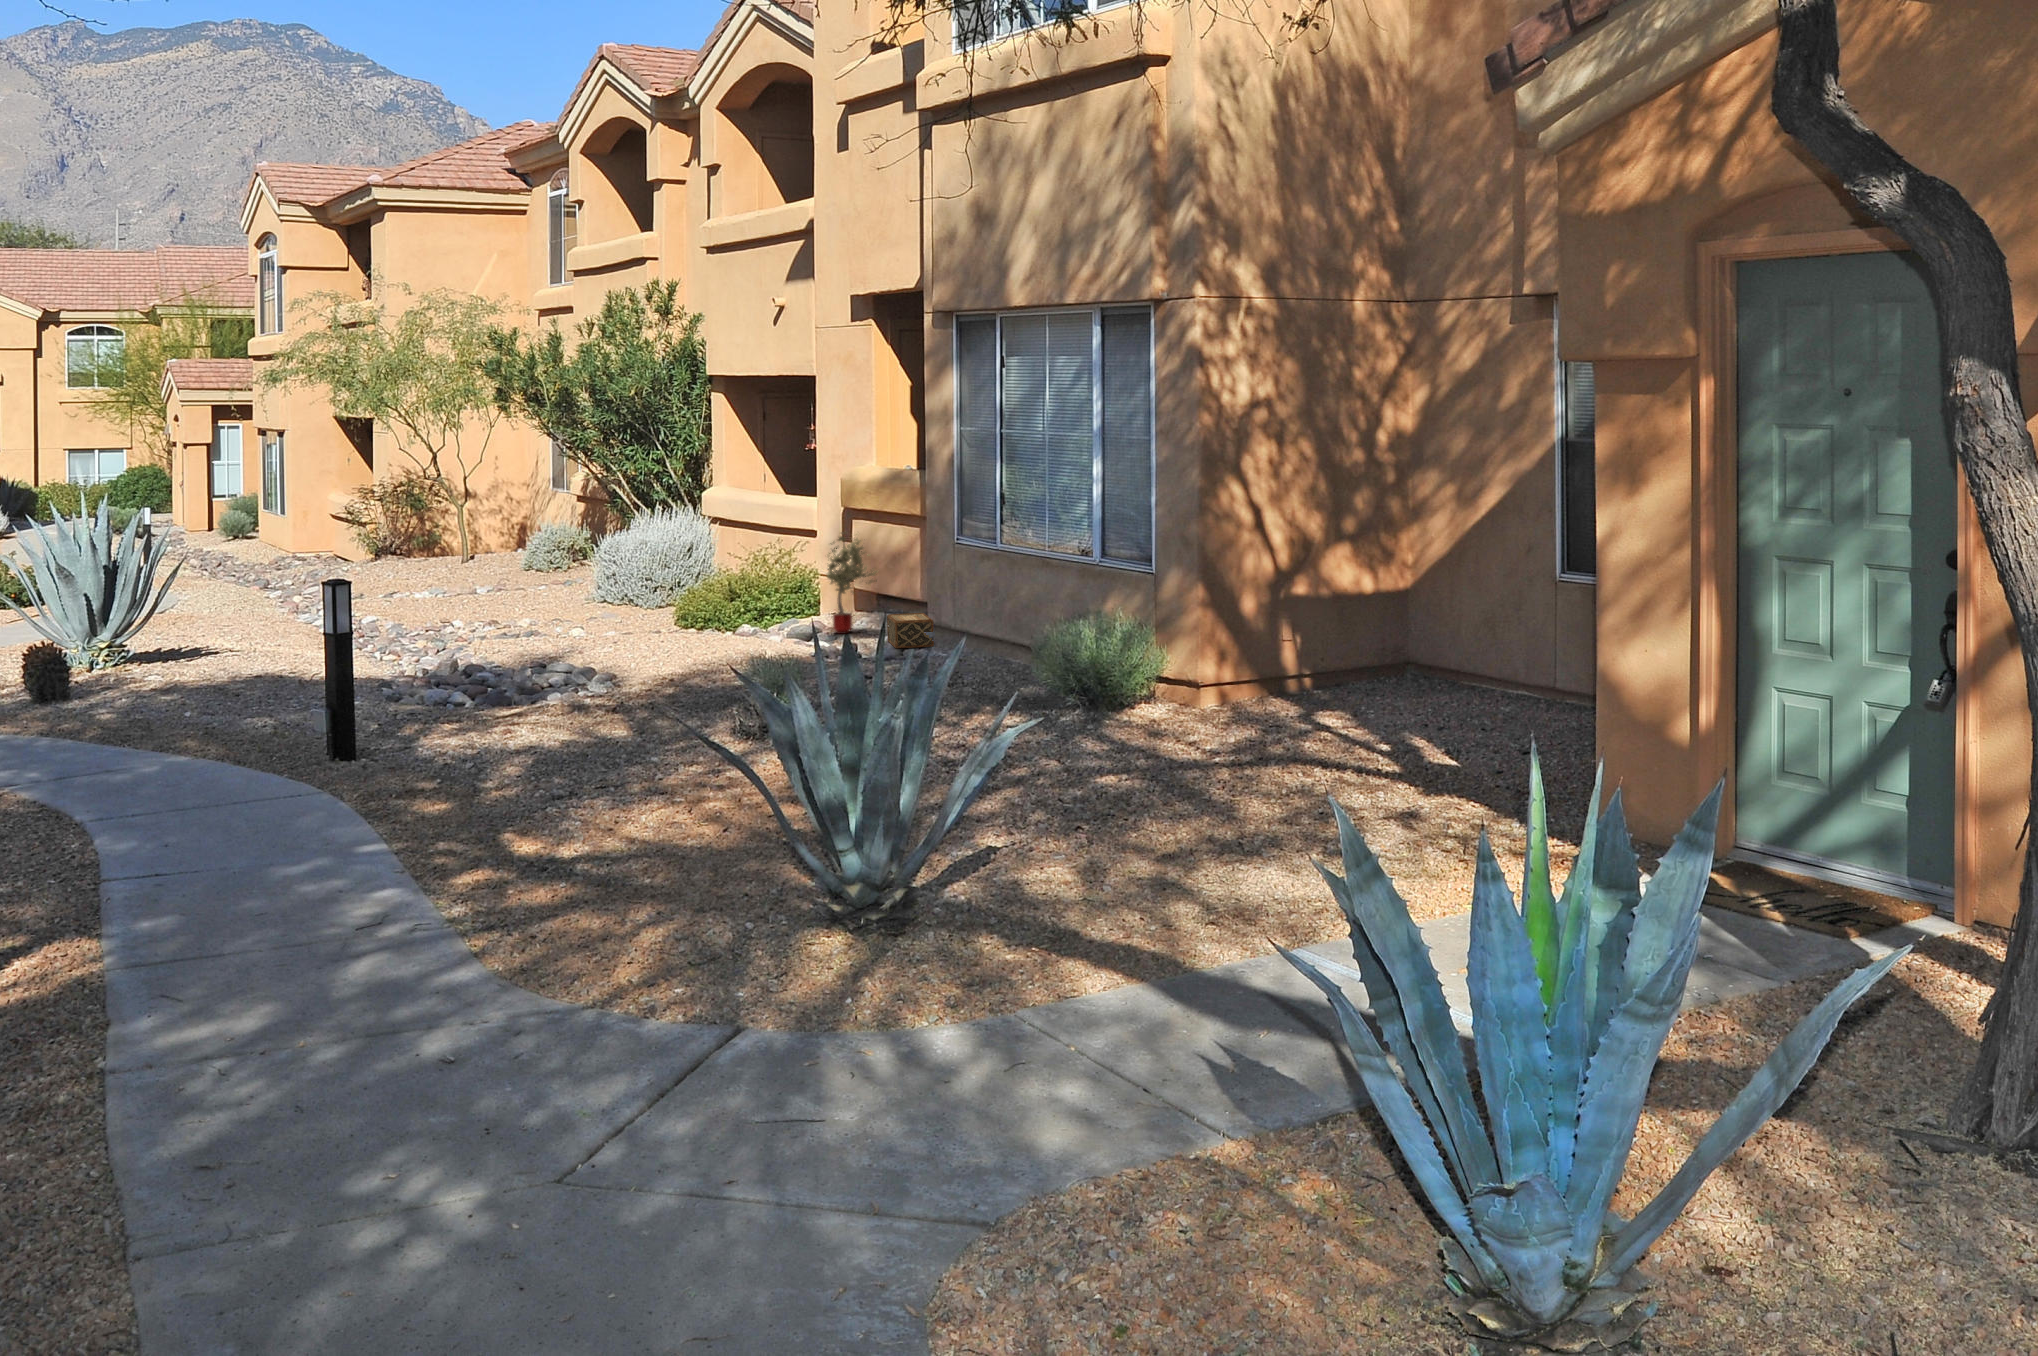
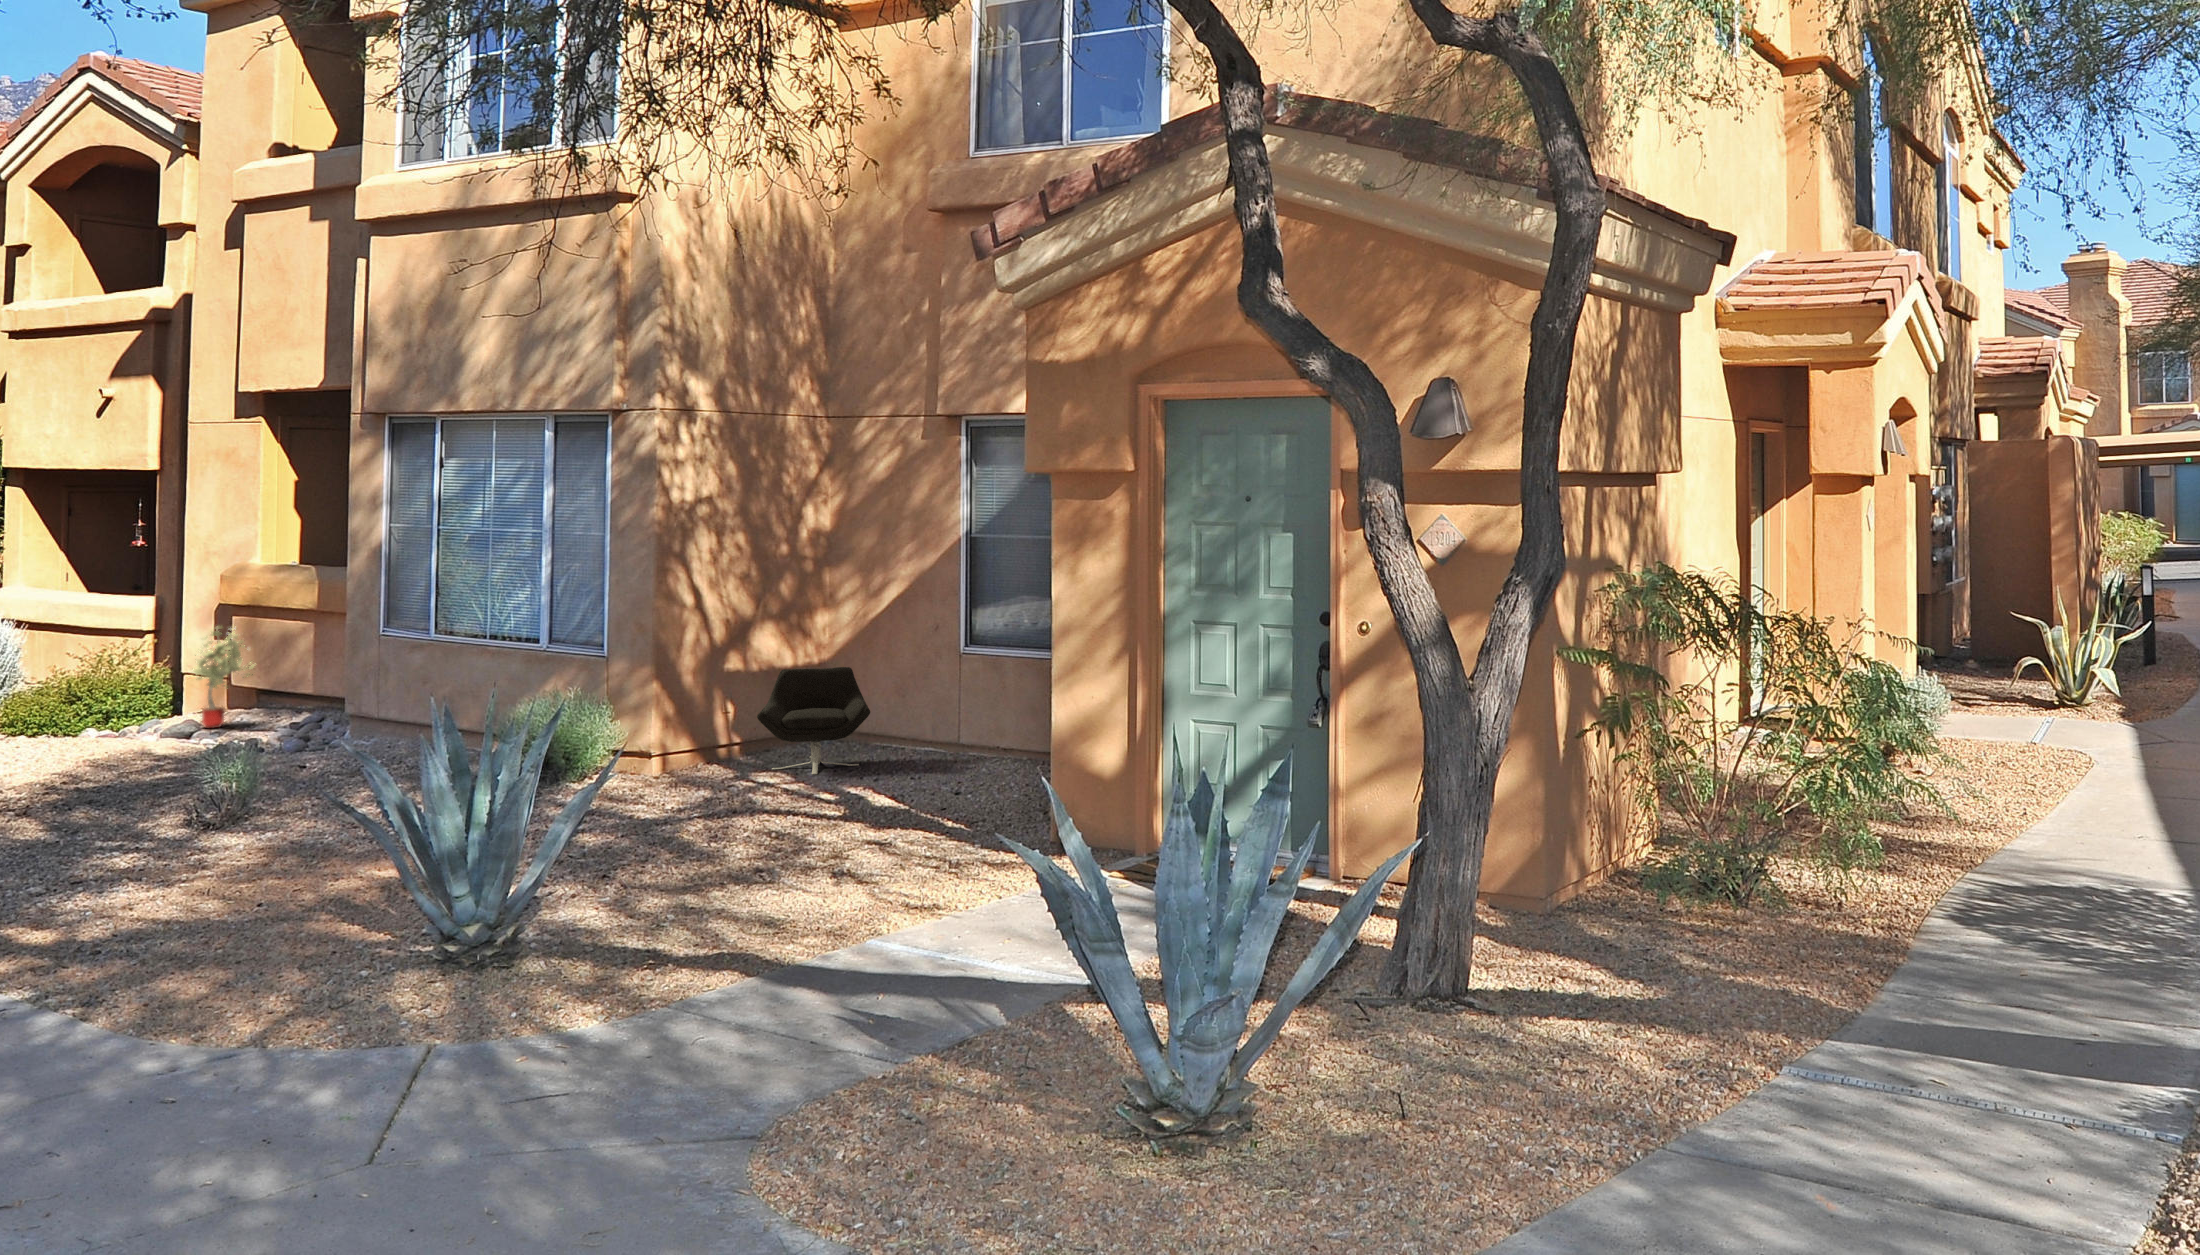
lounge chair: none [1318,599,1450,727] -> present [757,667,870,775]
woven basket: present [887,613,934,648] -> none [272,703,329,739]

